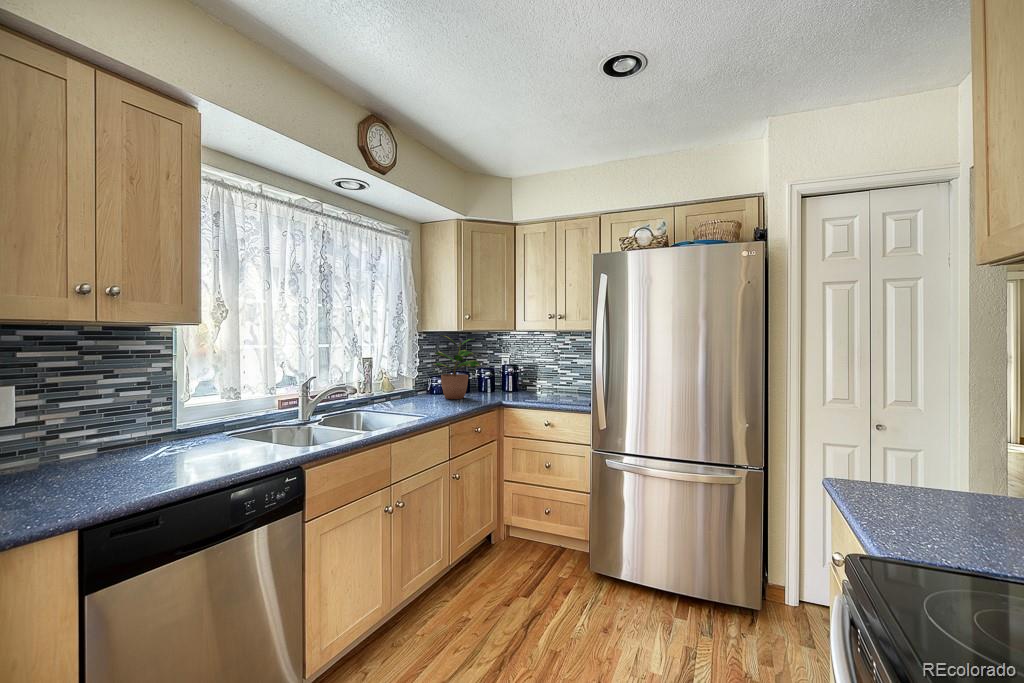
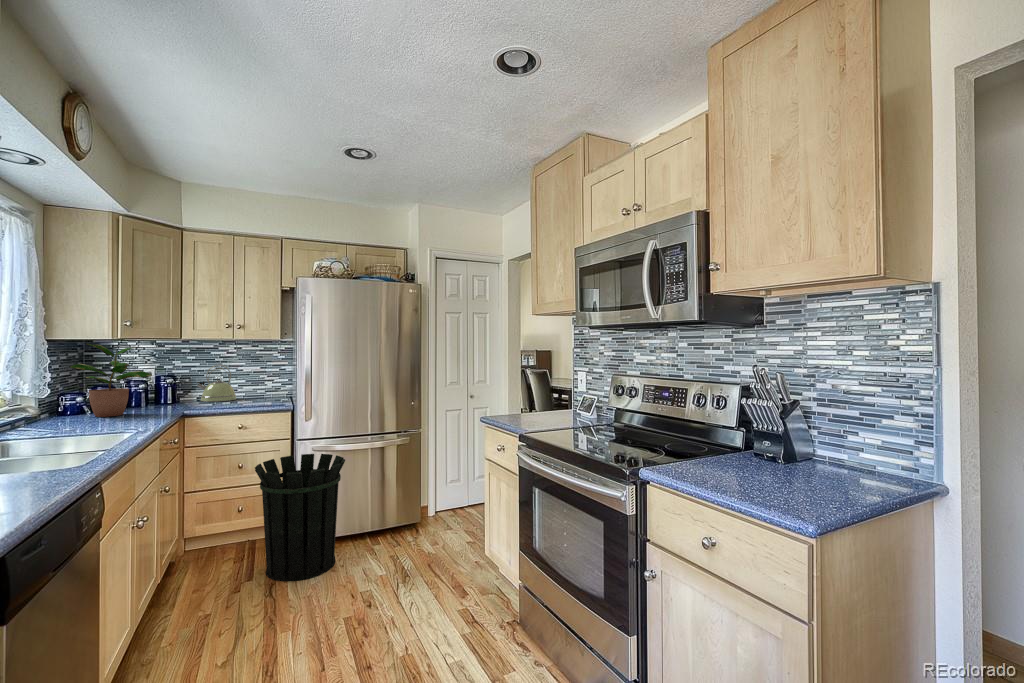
kettle: none [539,357,572,395] -> present [197,365,237,402]
waste bin: none [534,469,635,628] -> present [255,454,345,582]

